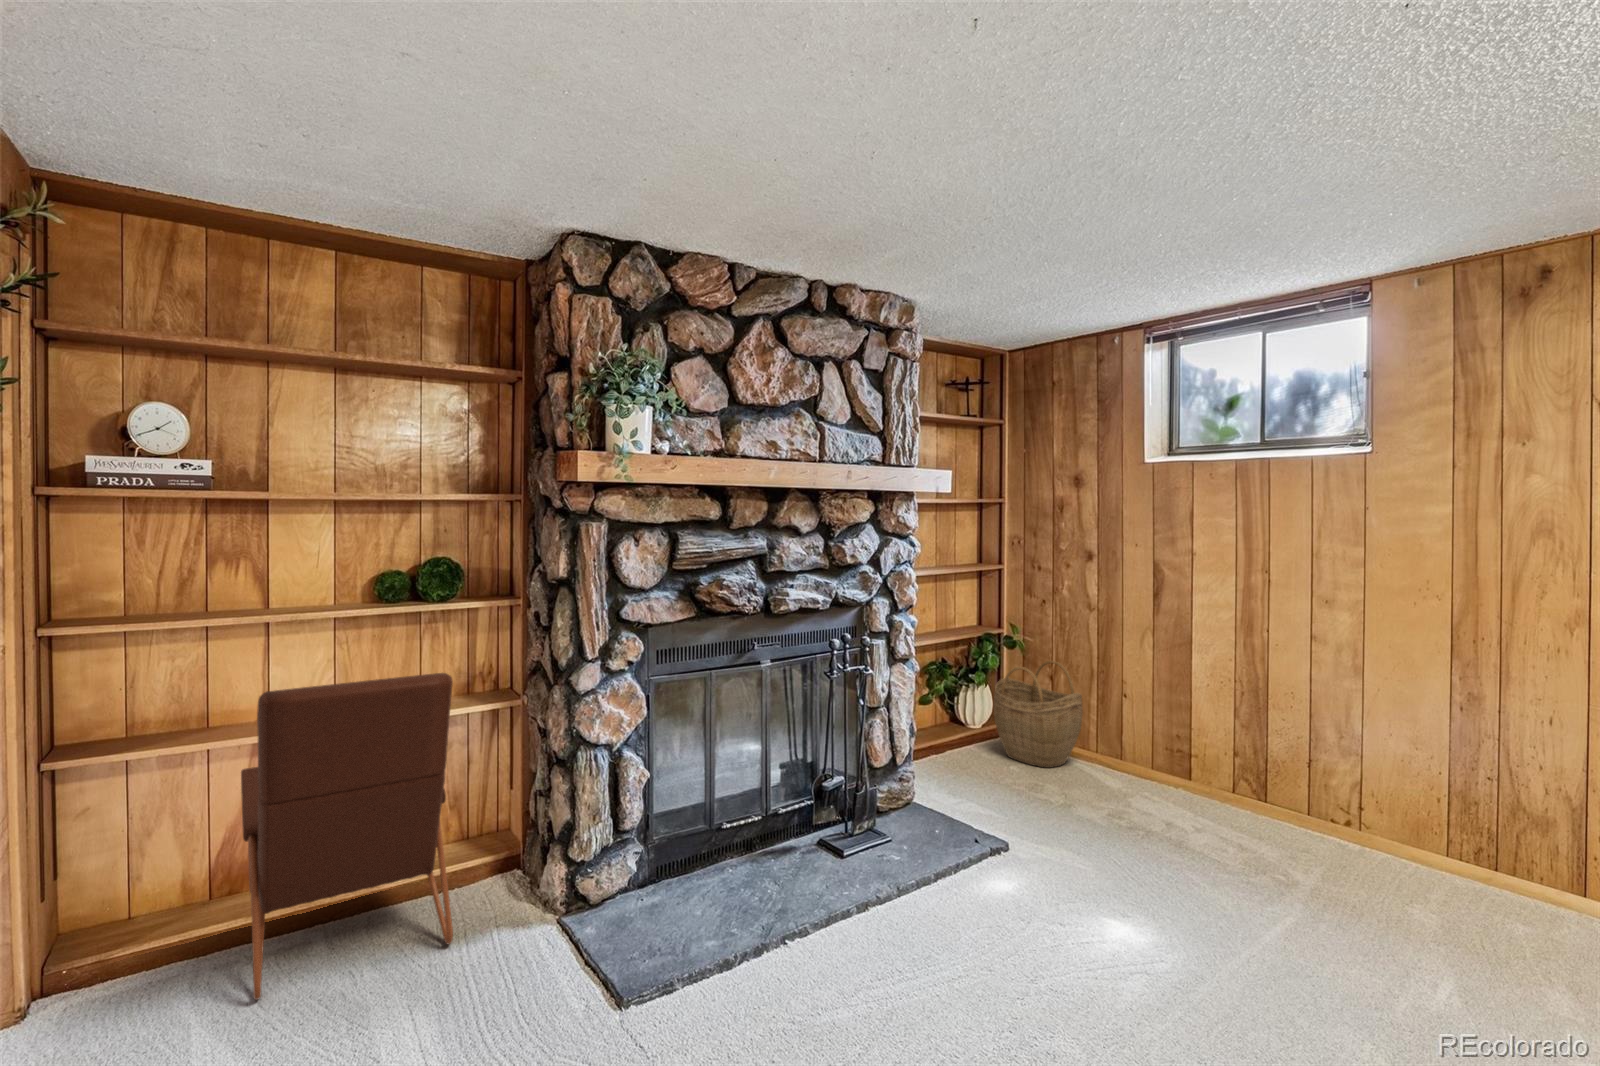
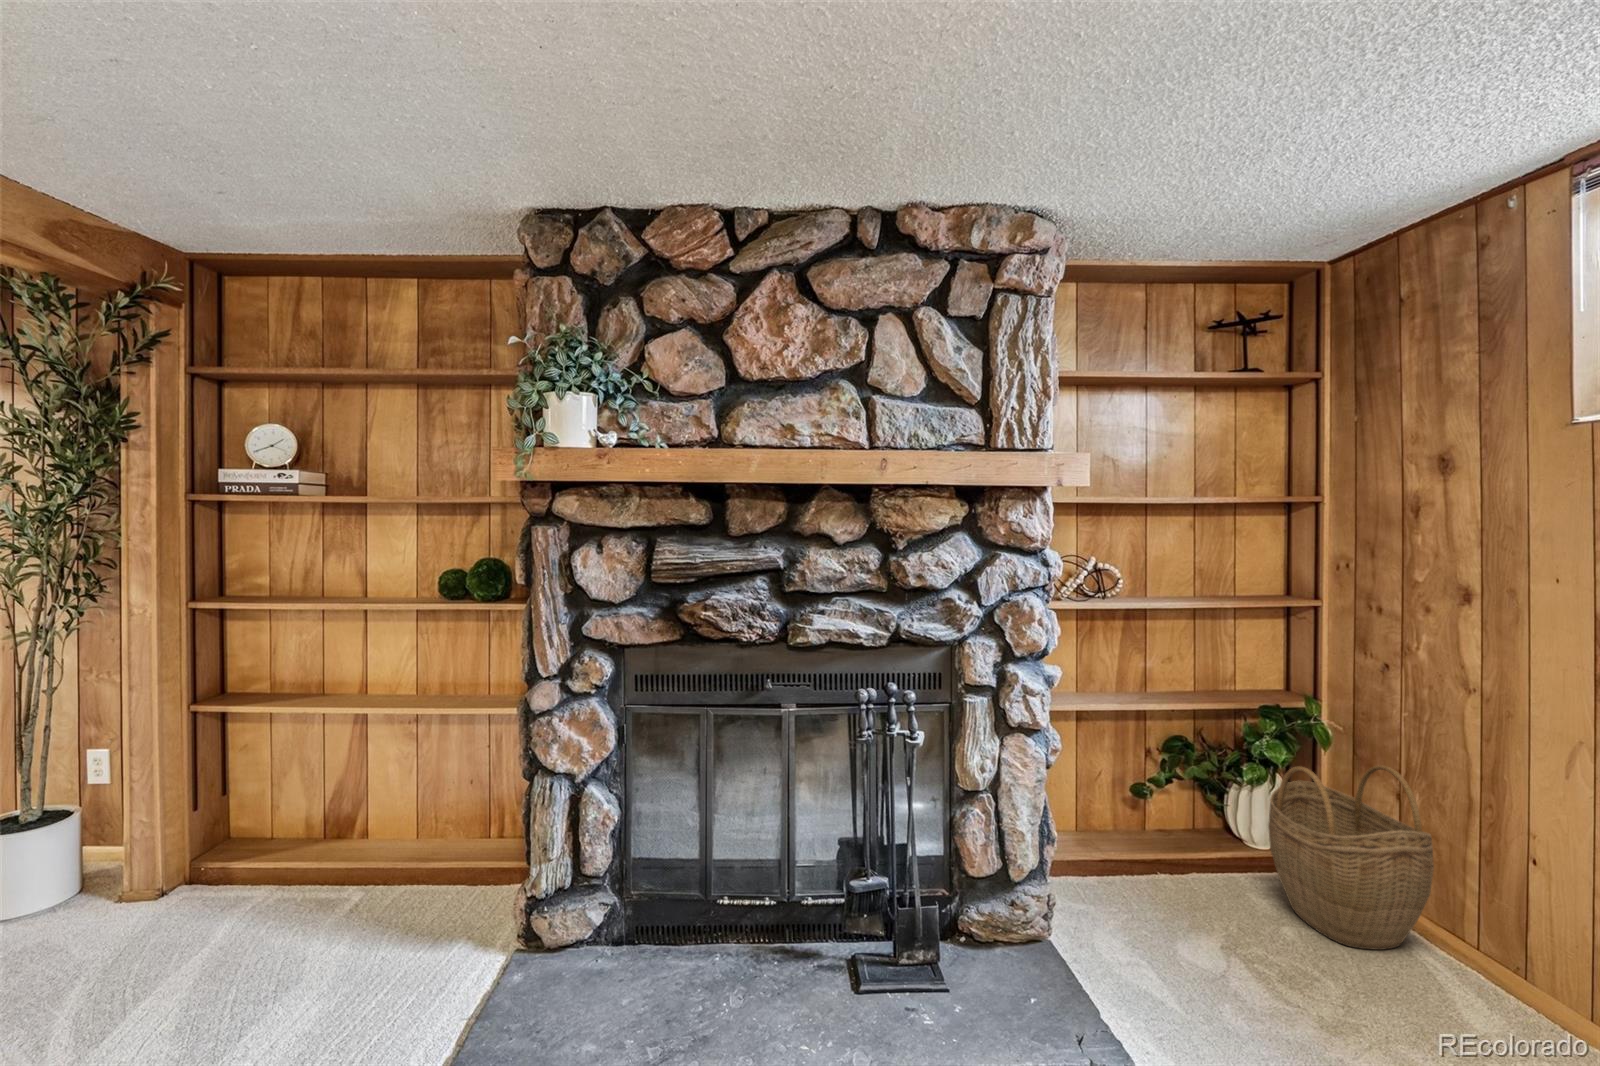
armchair: present [241,673,453,1000] -> none [192,675,473,952]

